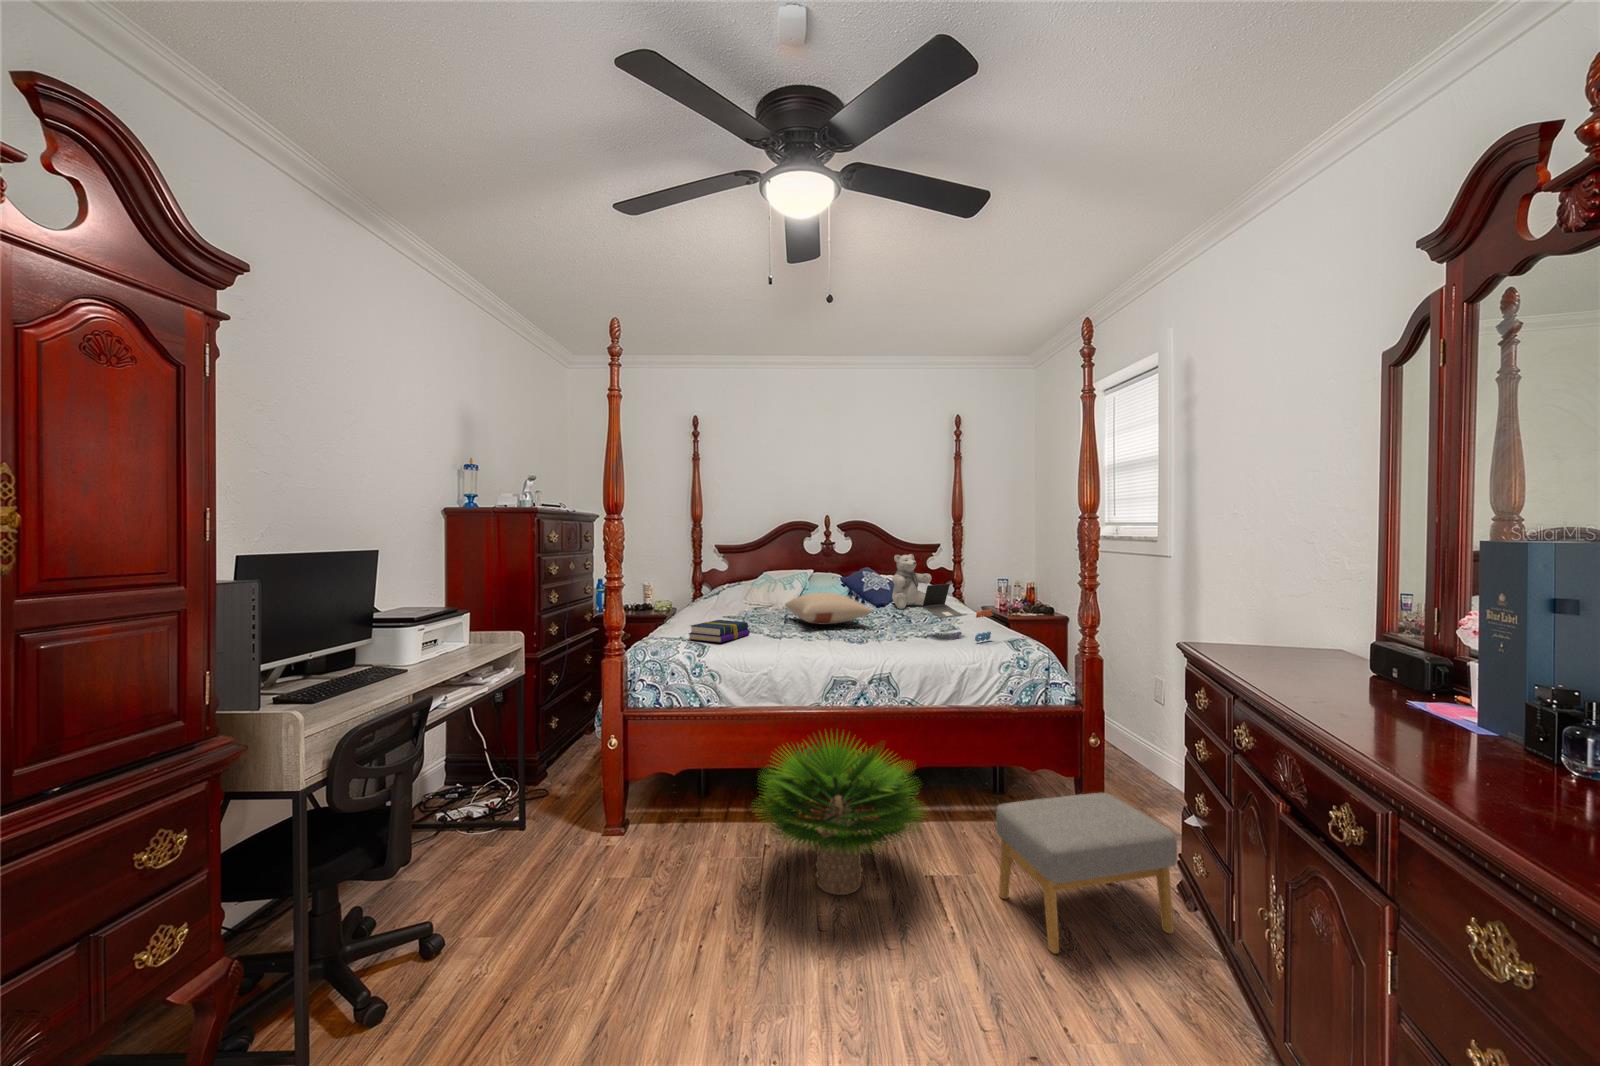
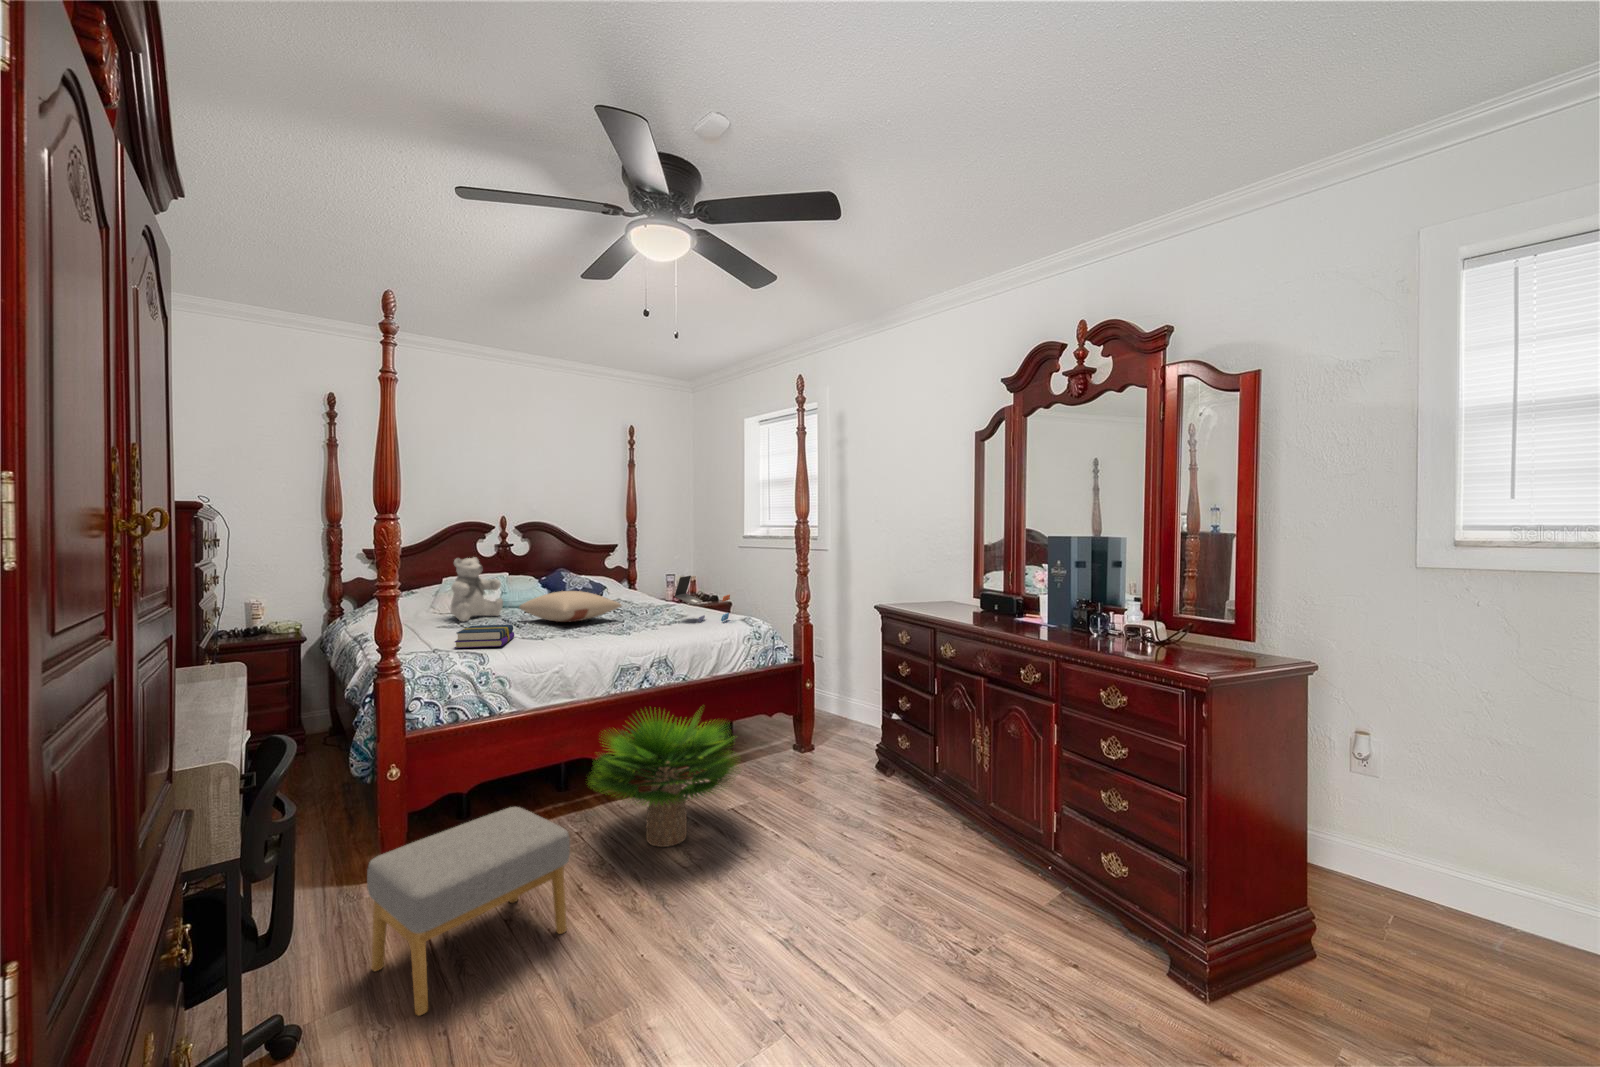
teddy bear: present [892,554,932,609] -> present [451,557,503,621]
footstool: present [996,793,1177,954] -> present [367,807,570,1015]

